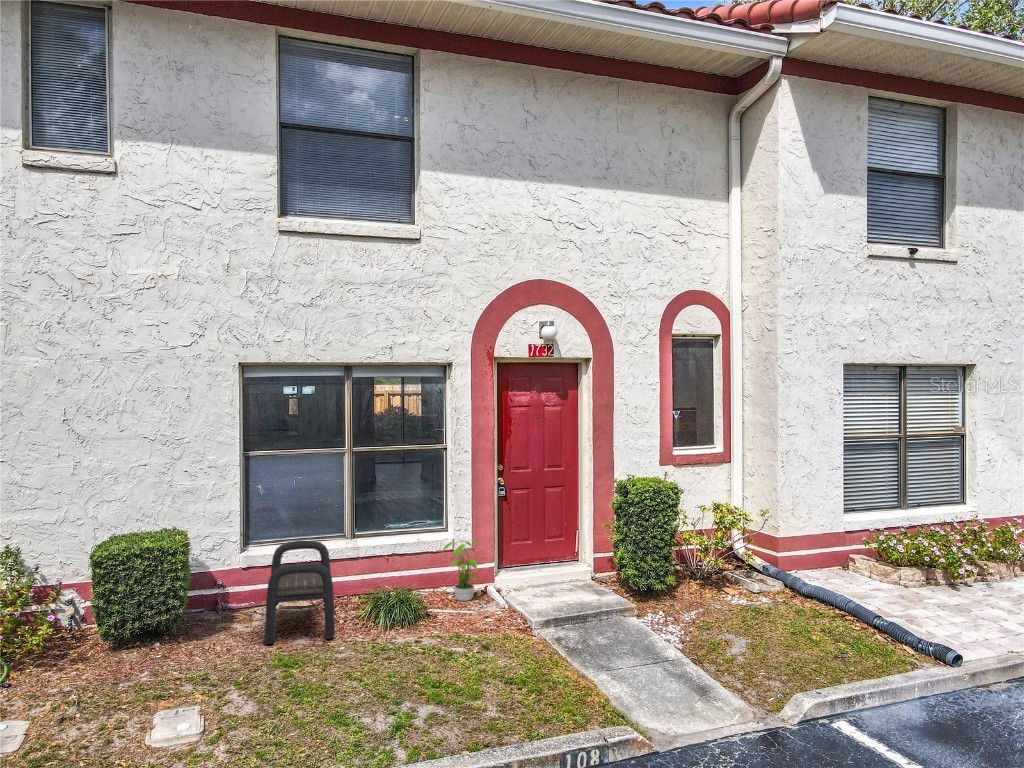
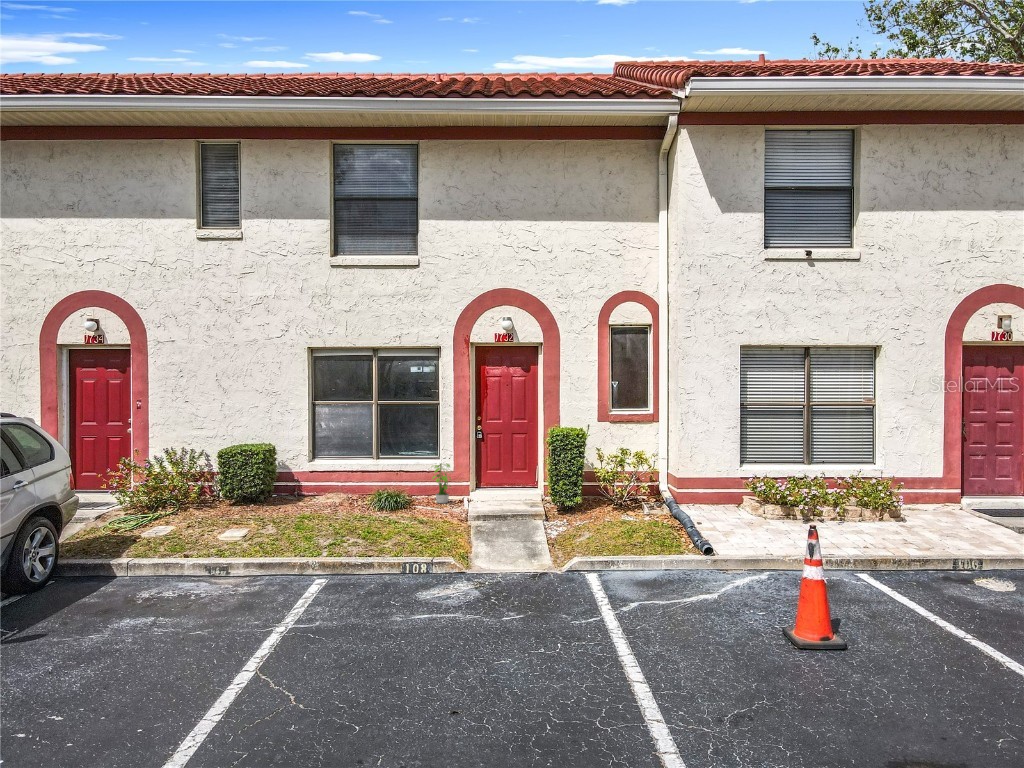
bench: present [265,541,335,644] -> none [304,457,360,510]

